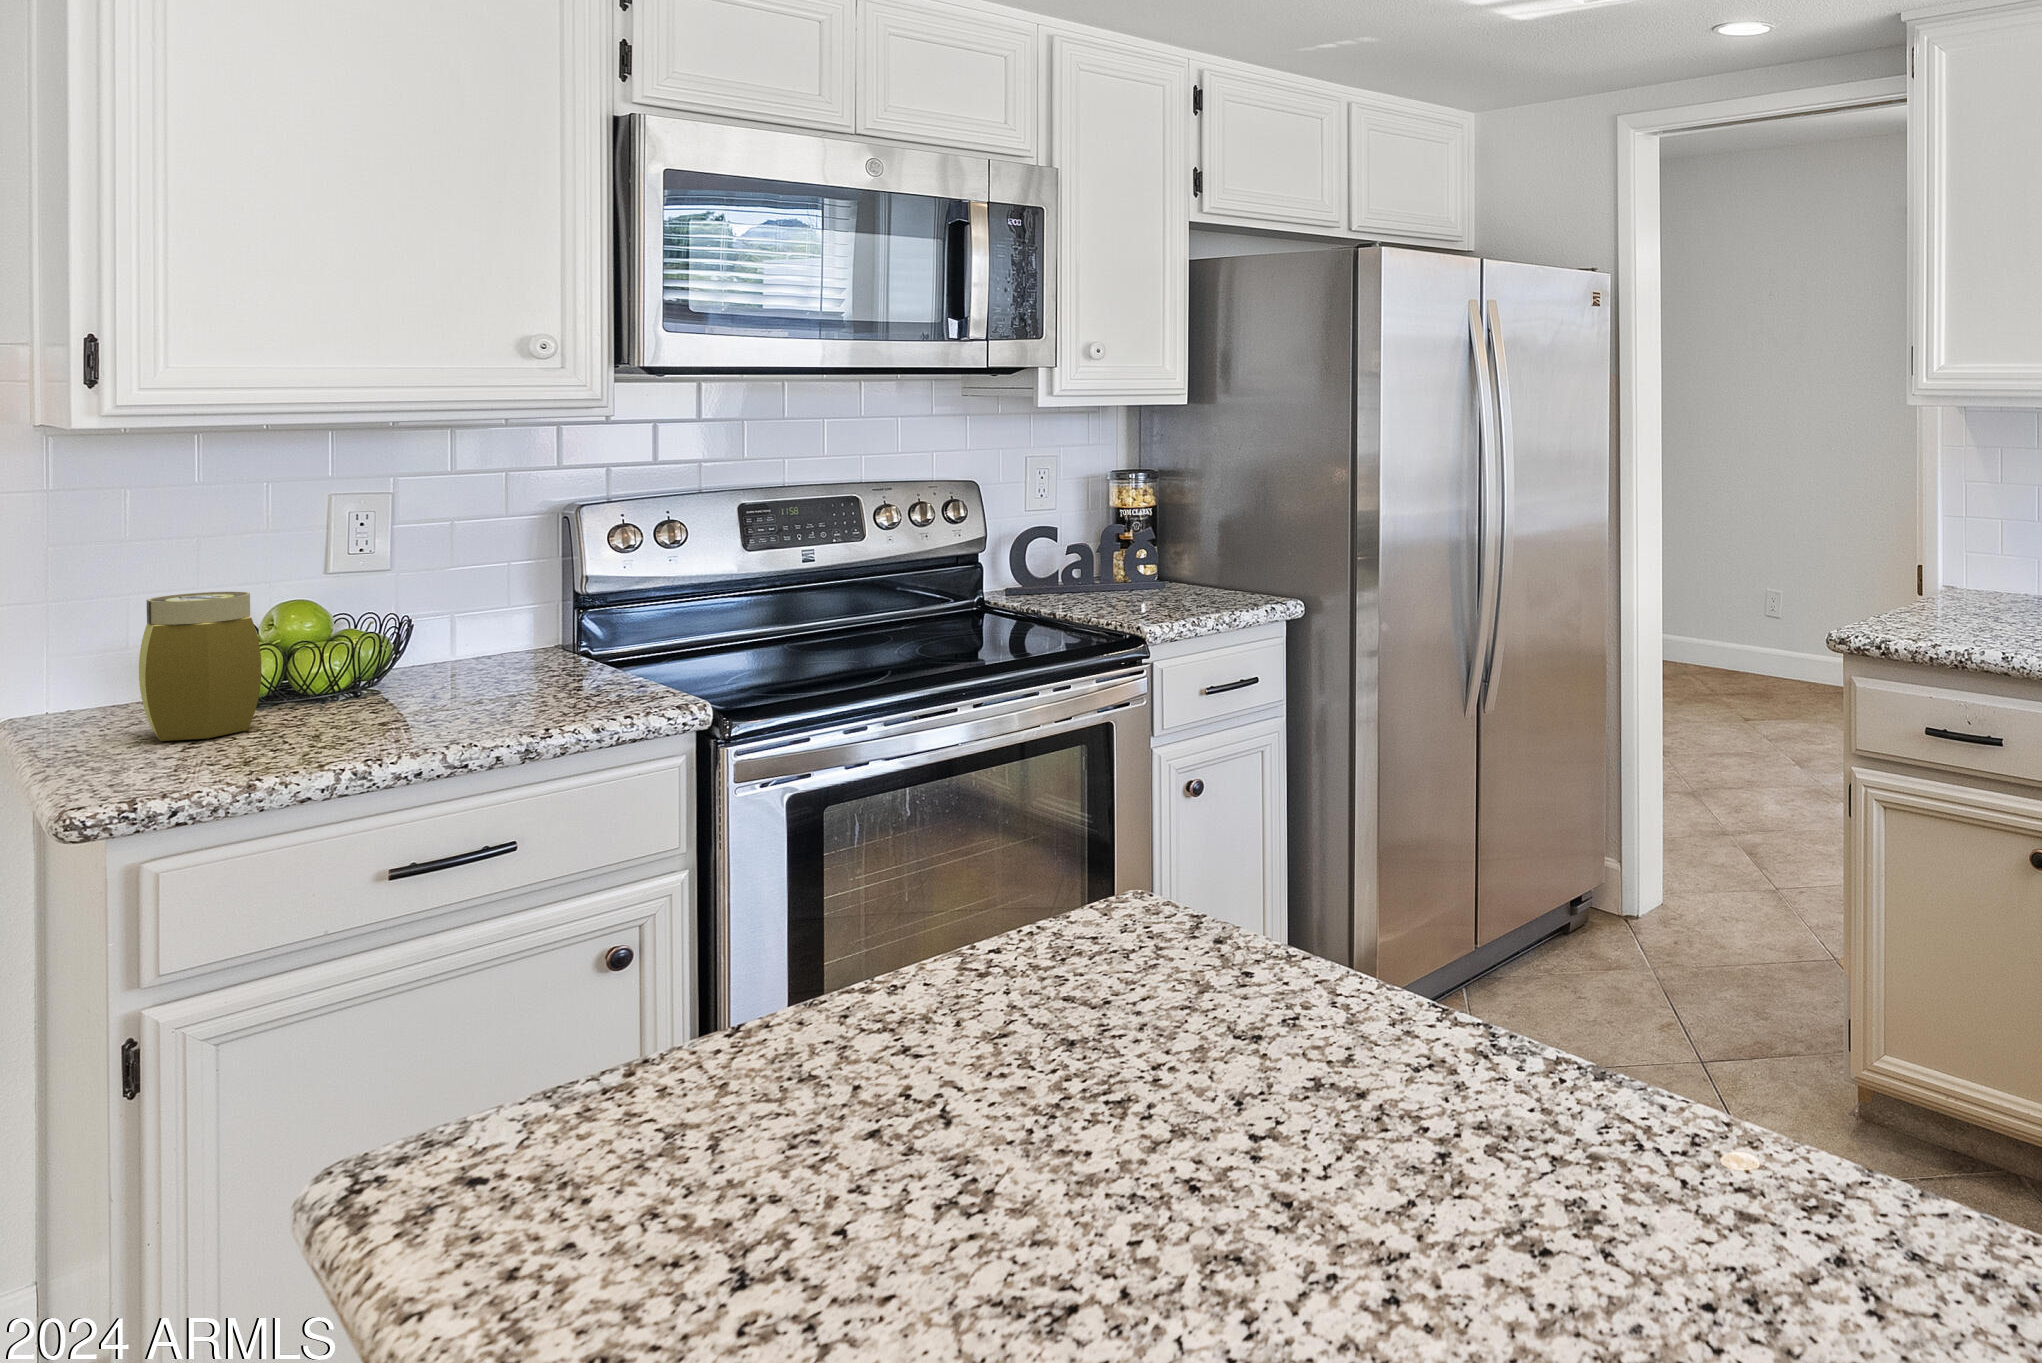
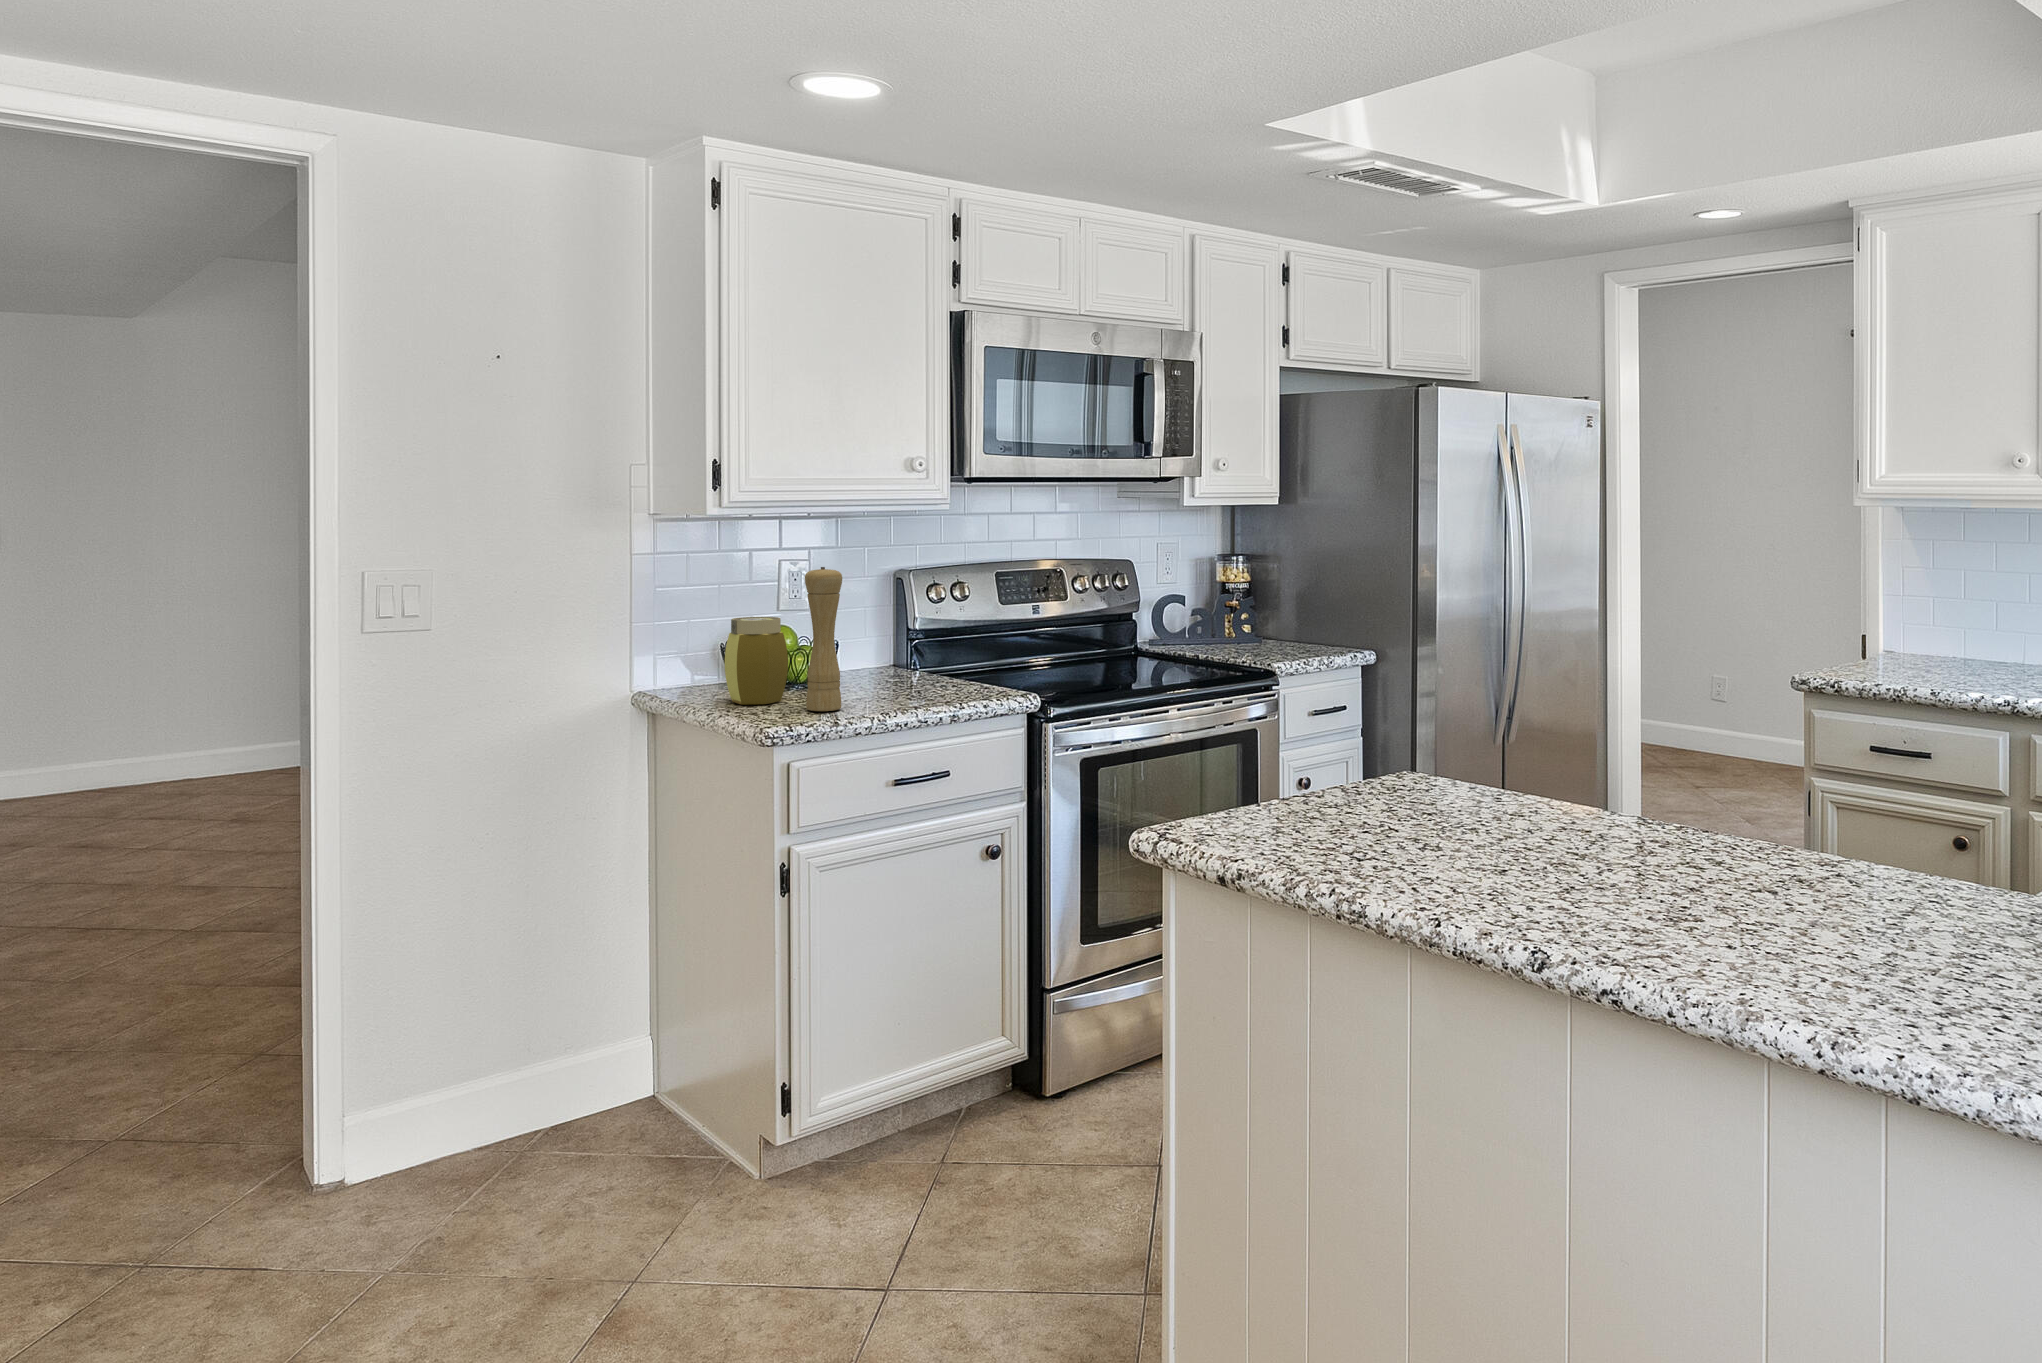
pepper mill: none [257,512,334,752] -> present [805,567,842,711]

